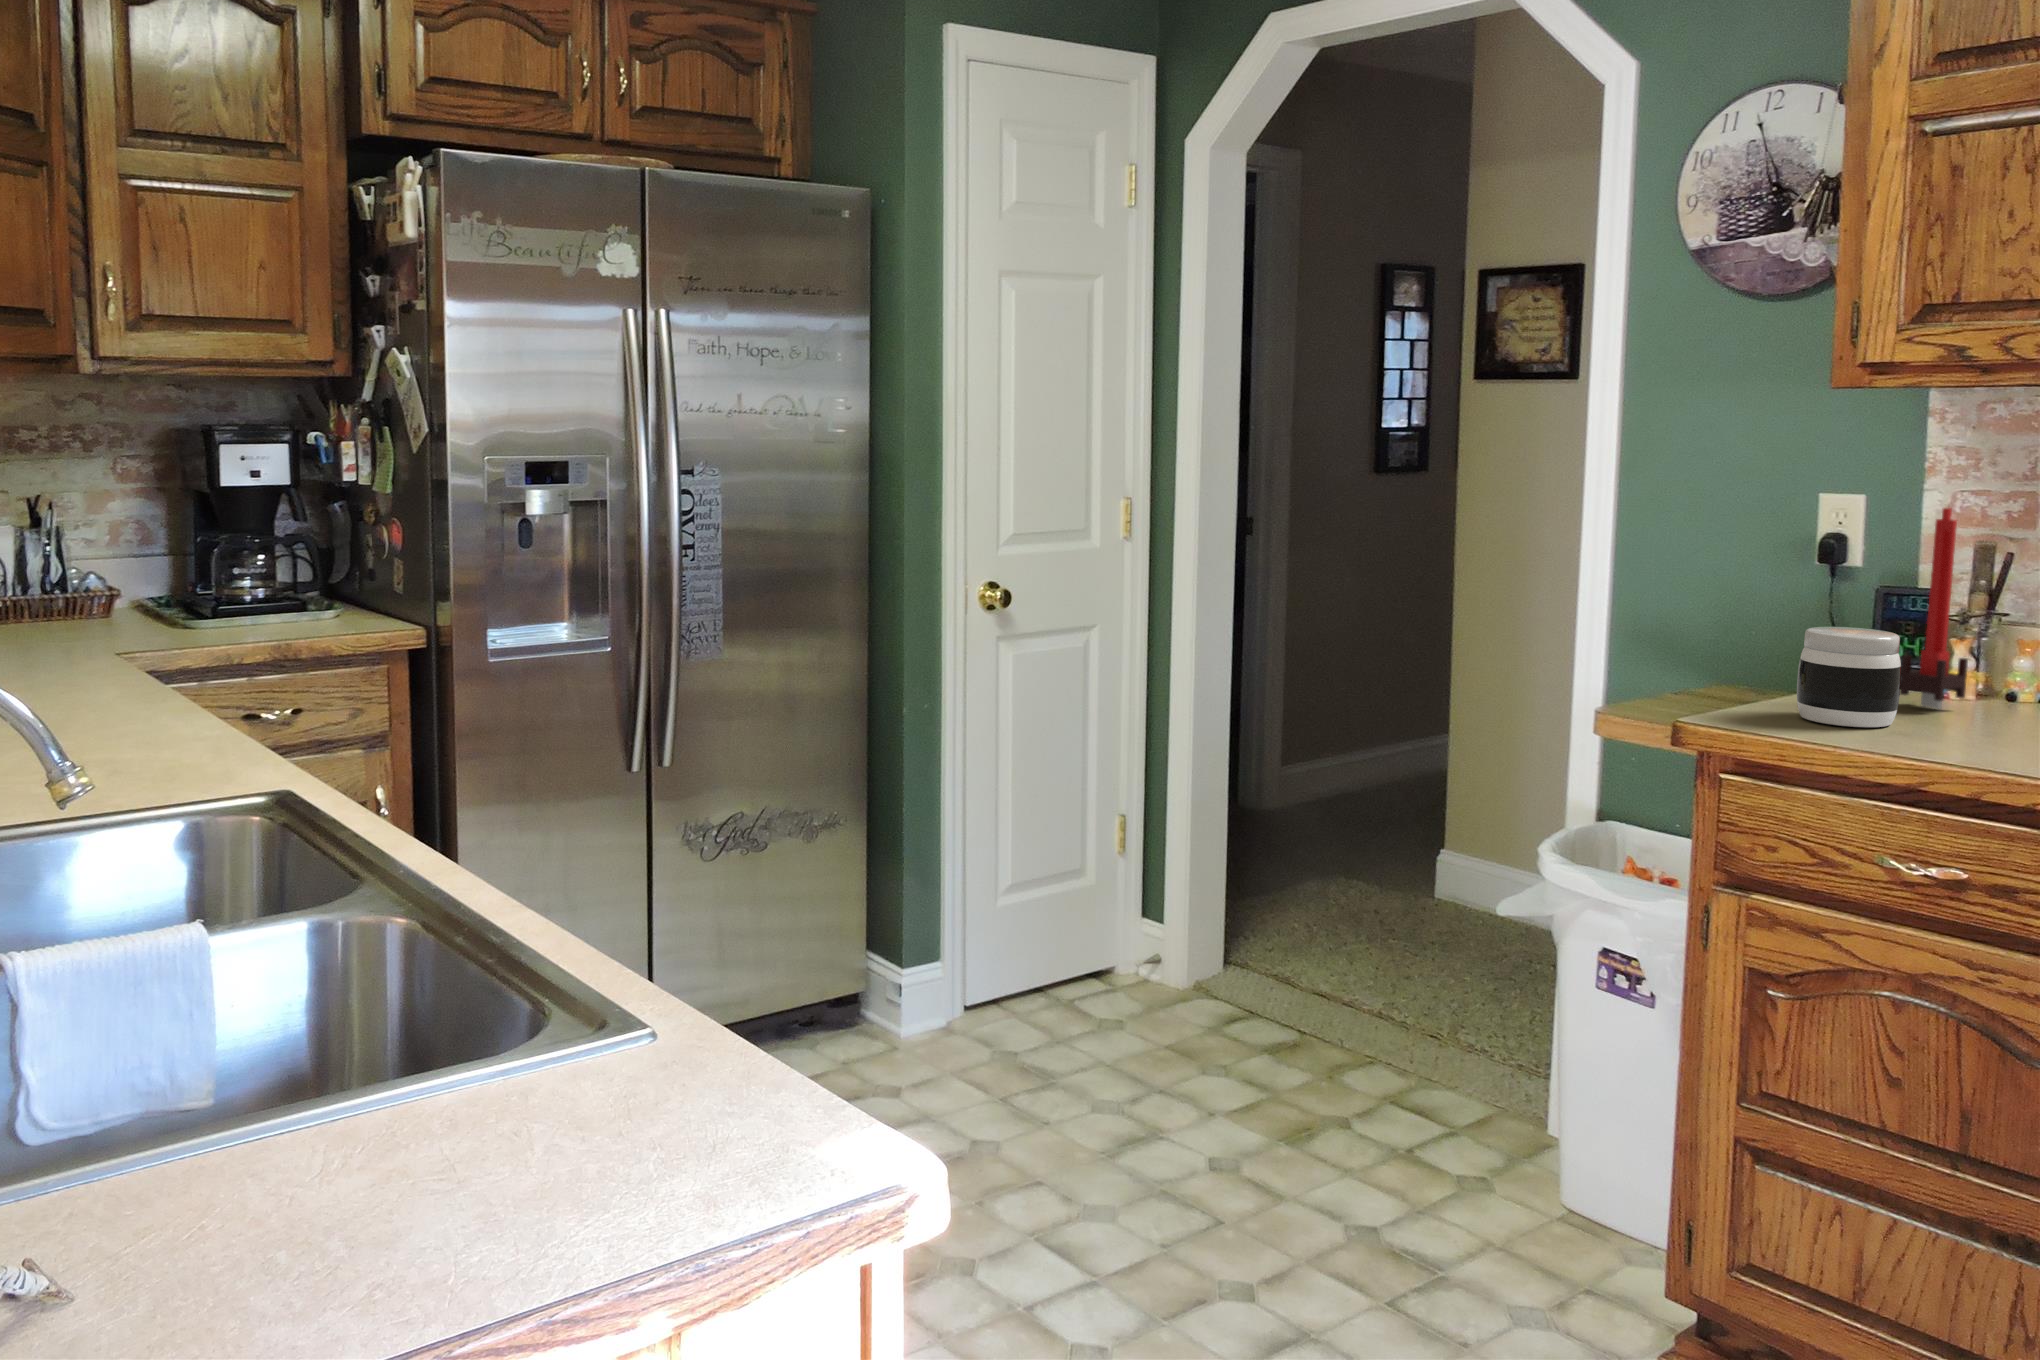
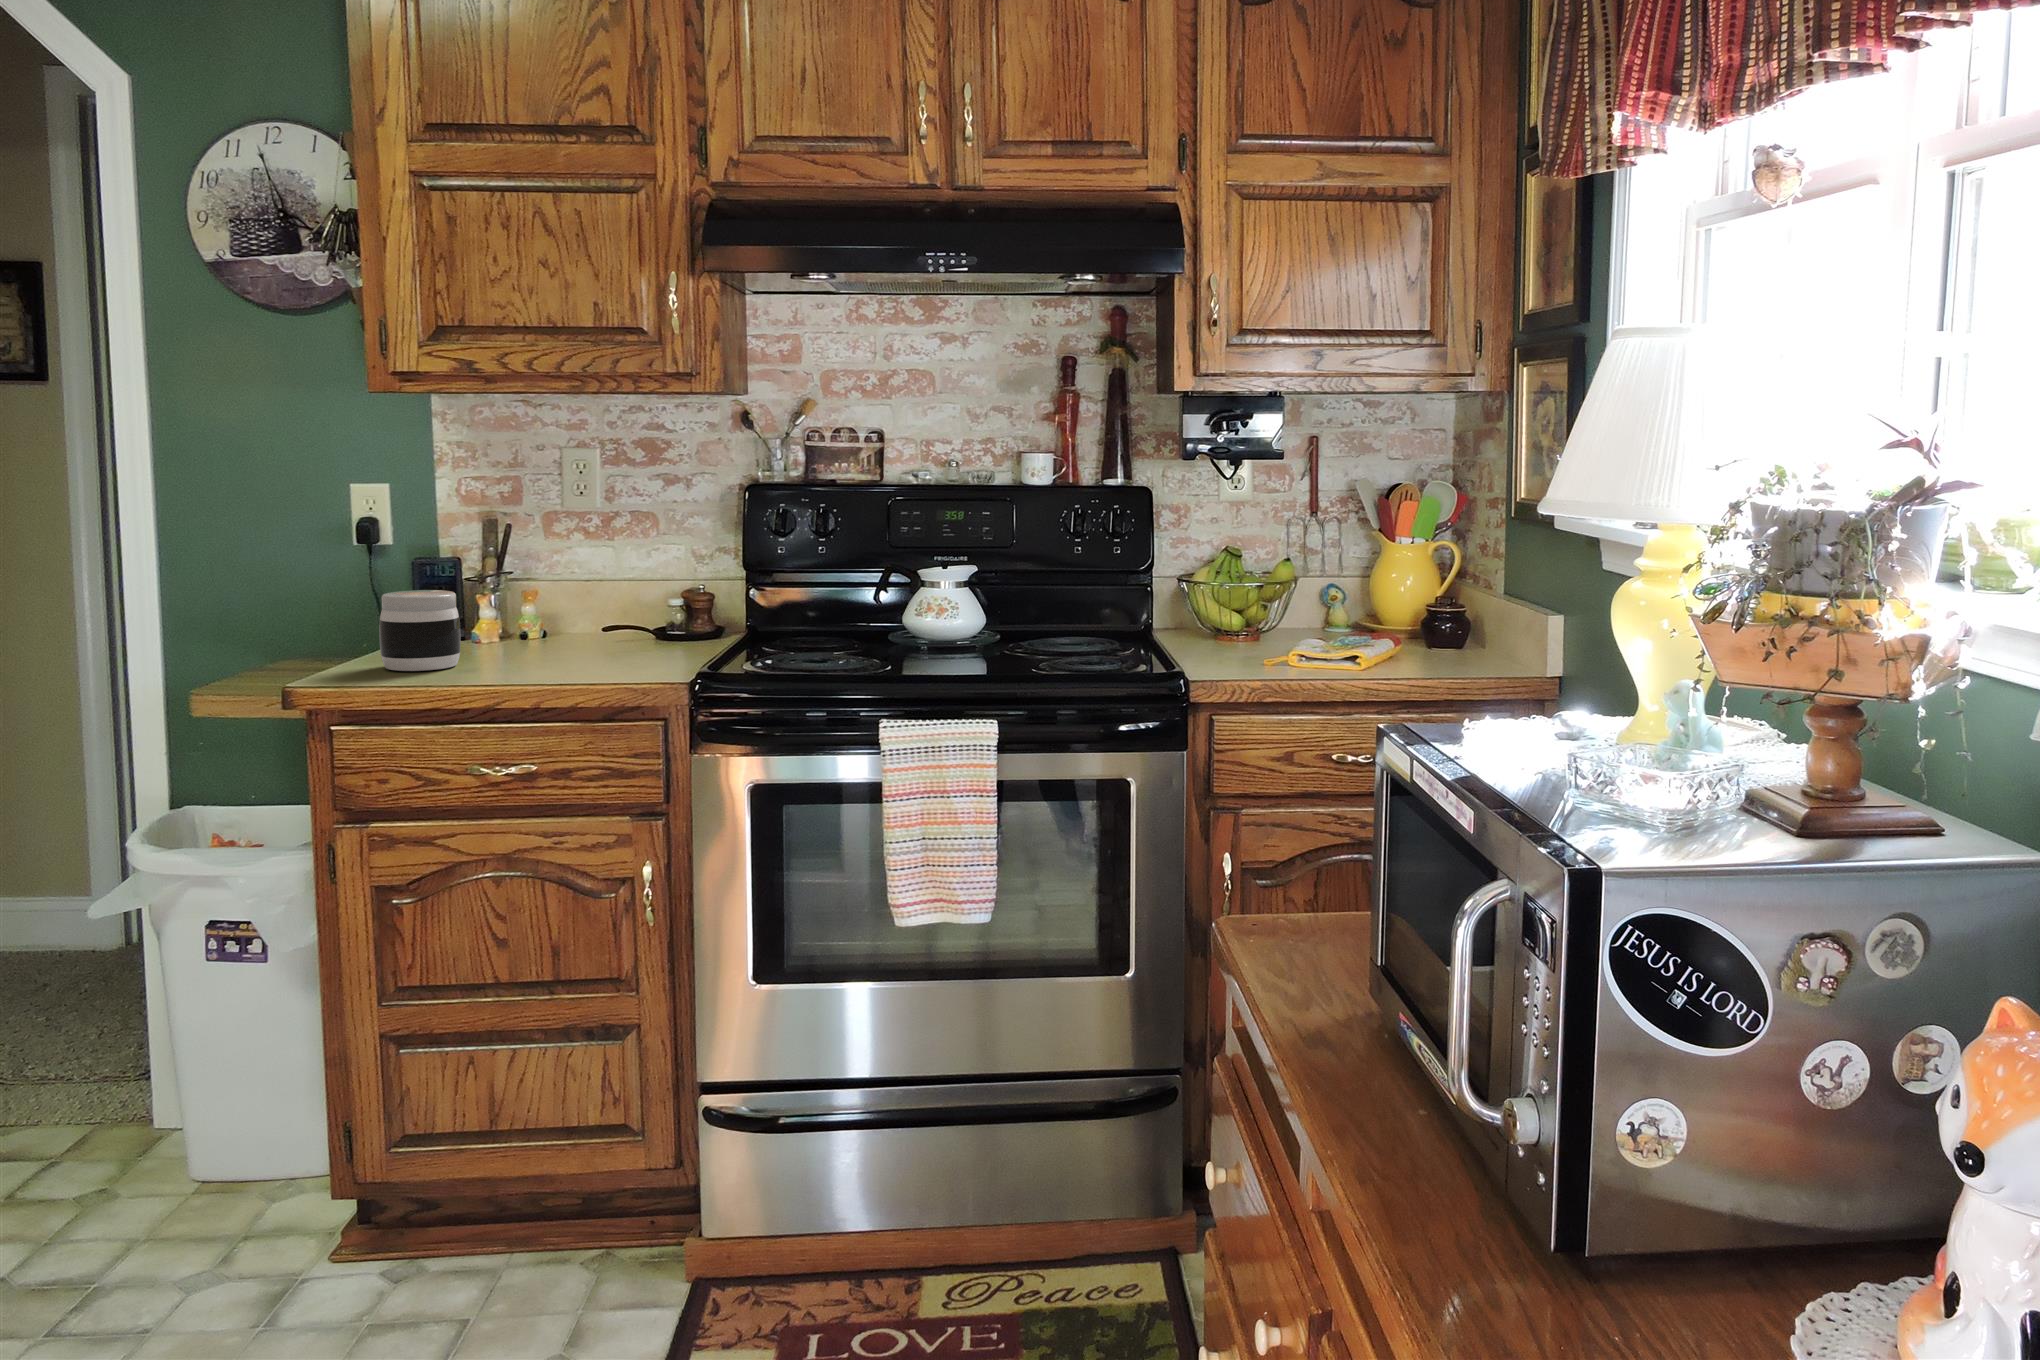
candle: present [1900,508,1968,709] -> none [450,489,498,649]

